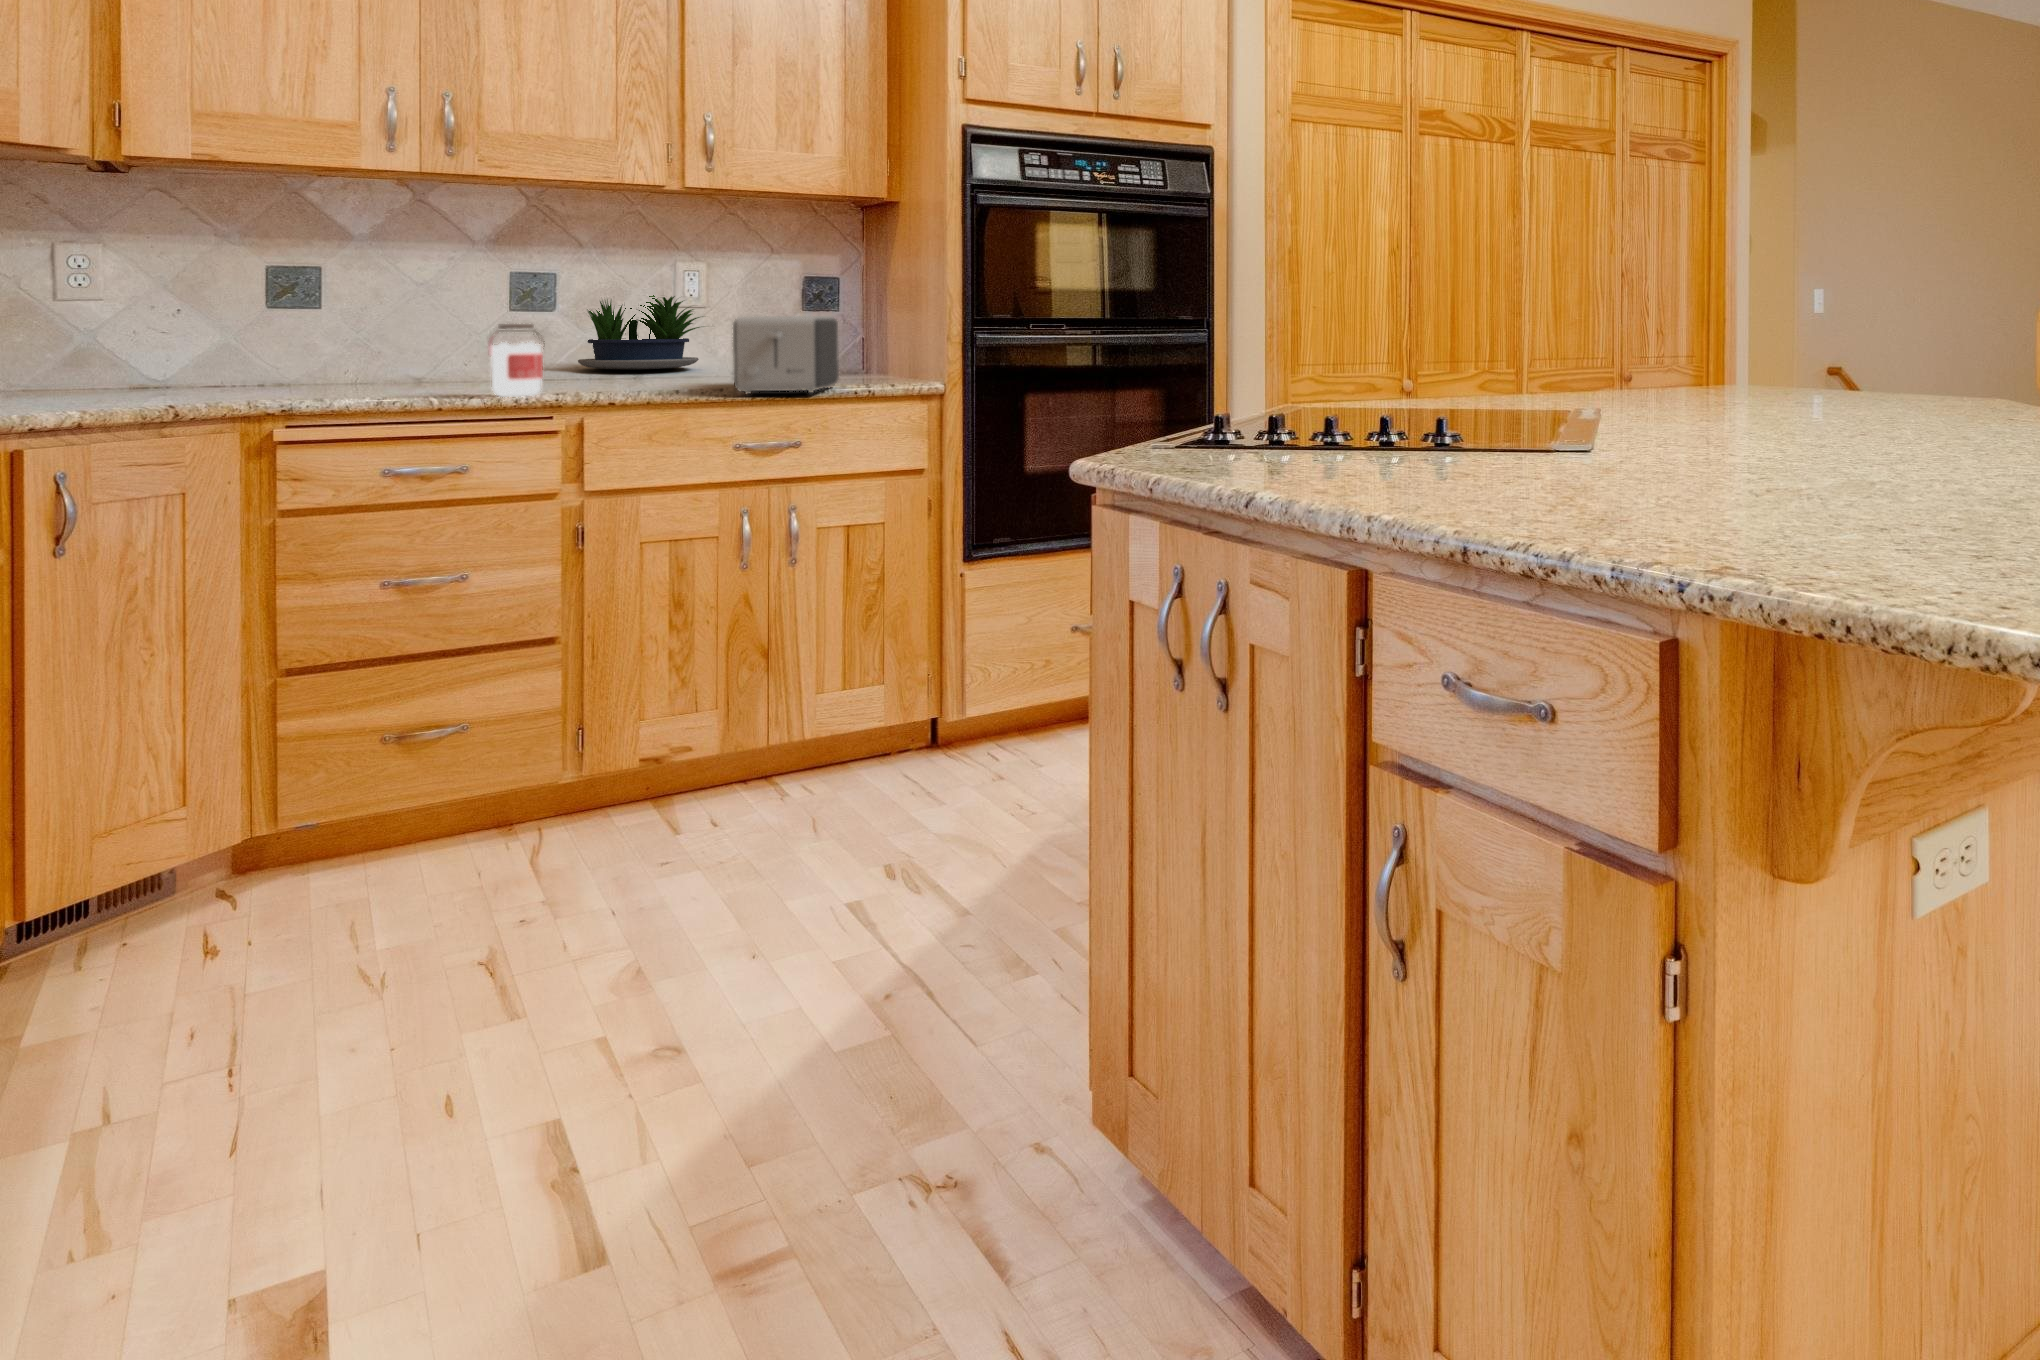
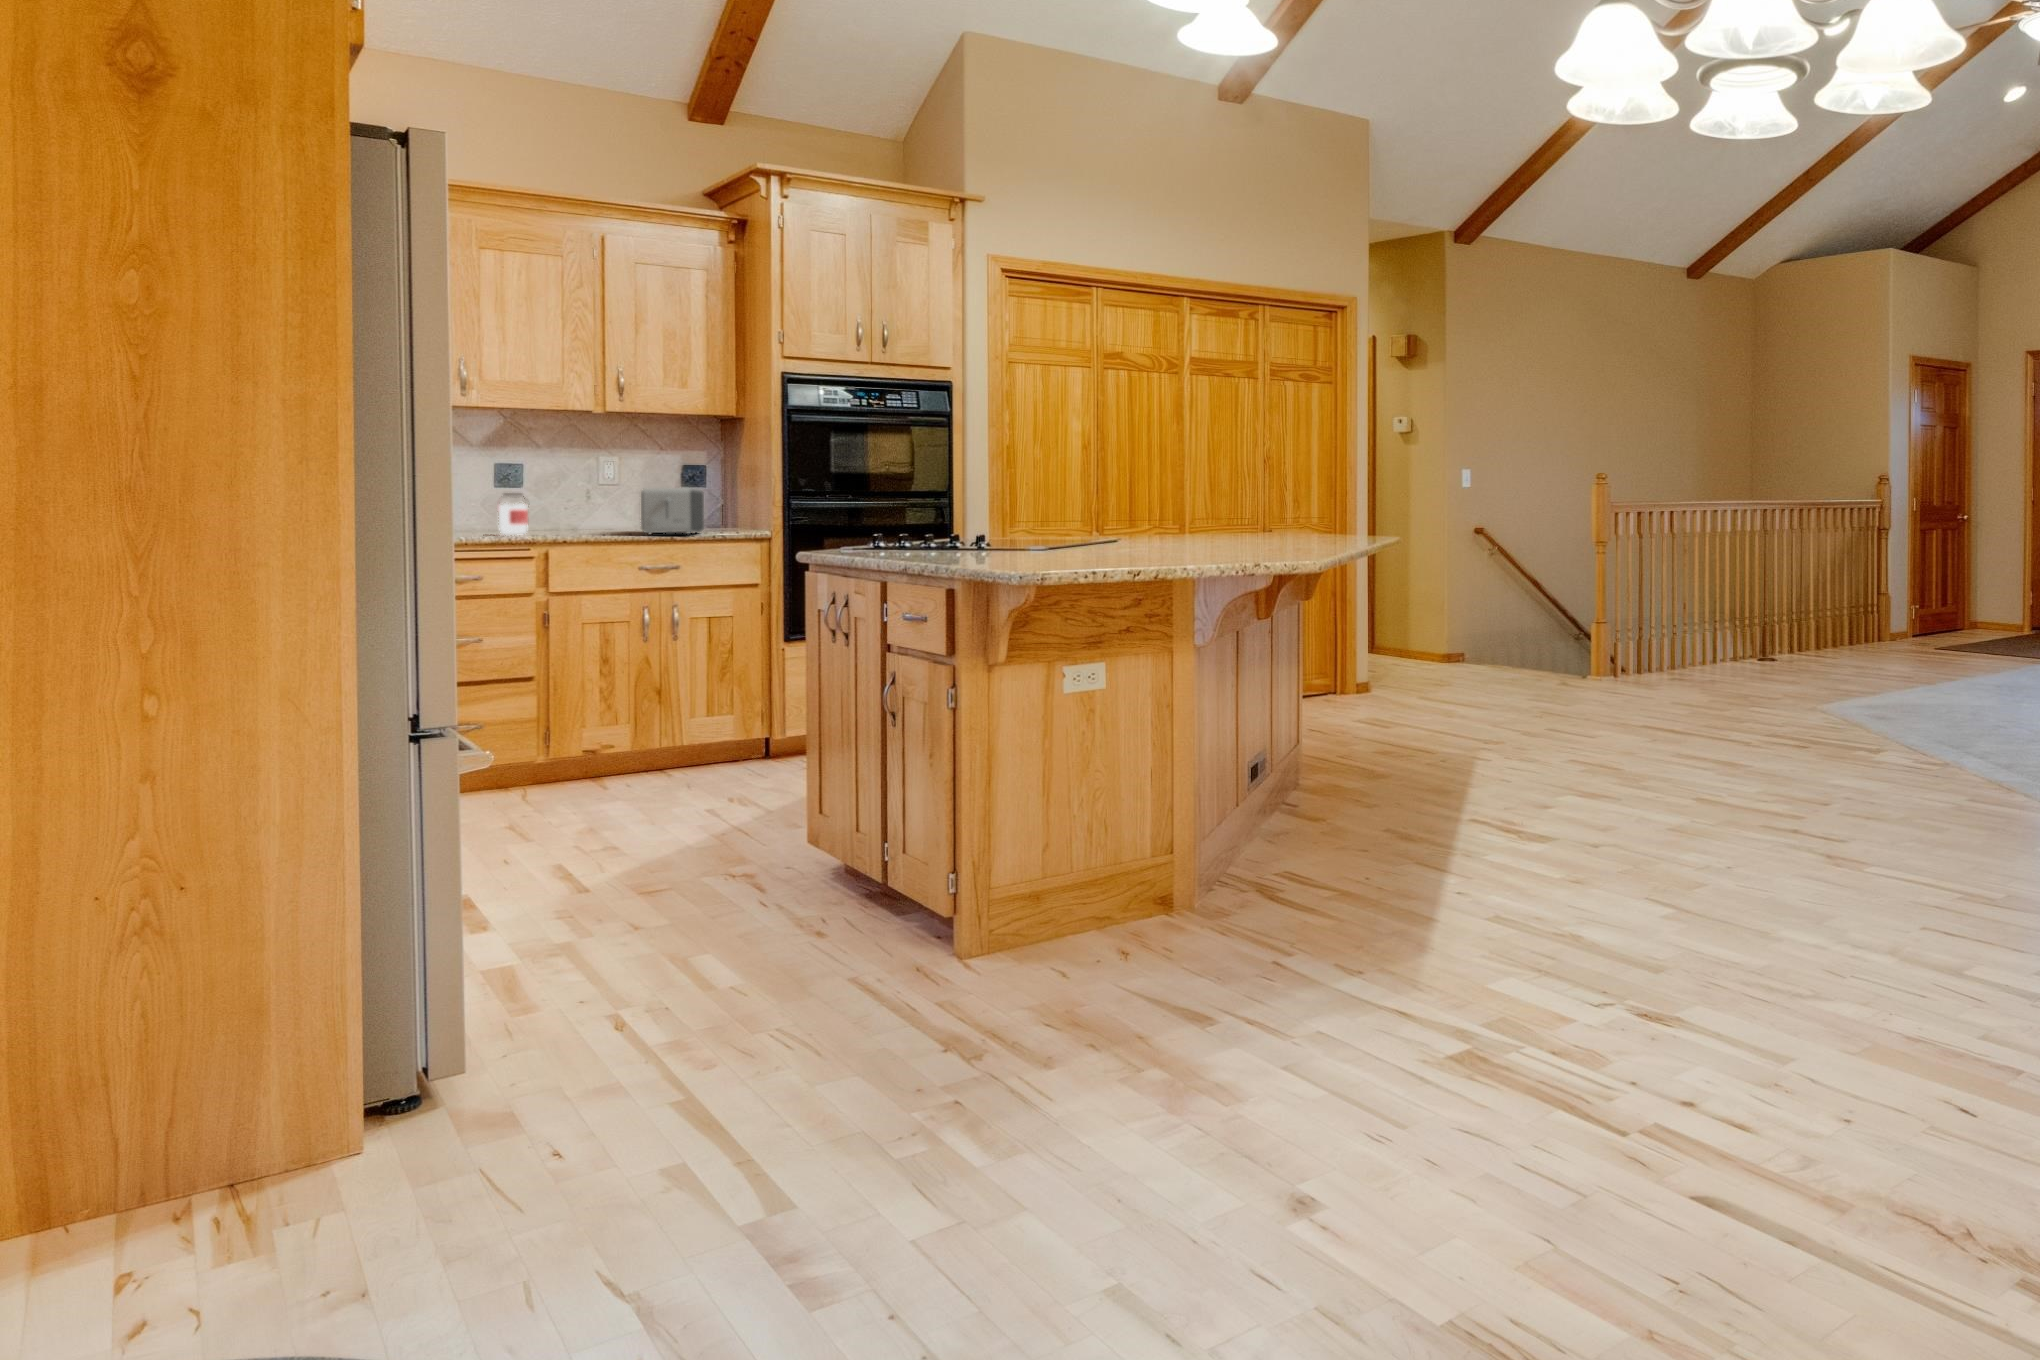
potted plant: present [578,295,700,370] -> none [534,473,624,525]

